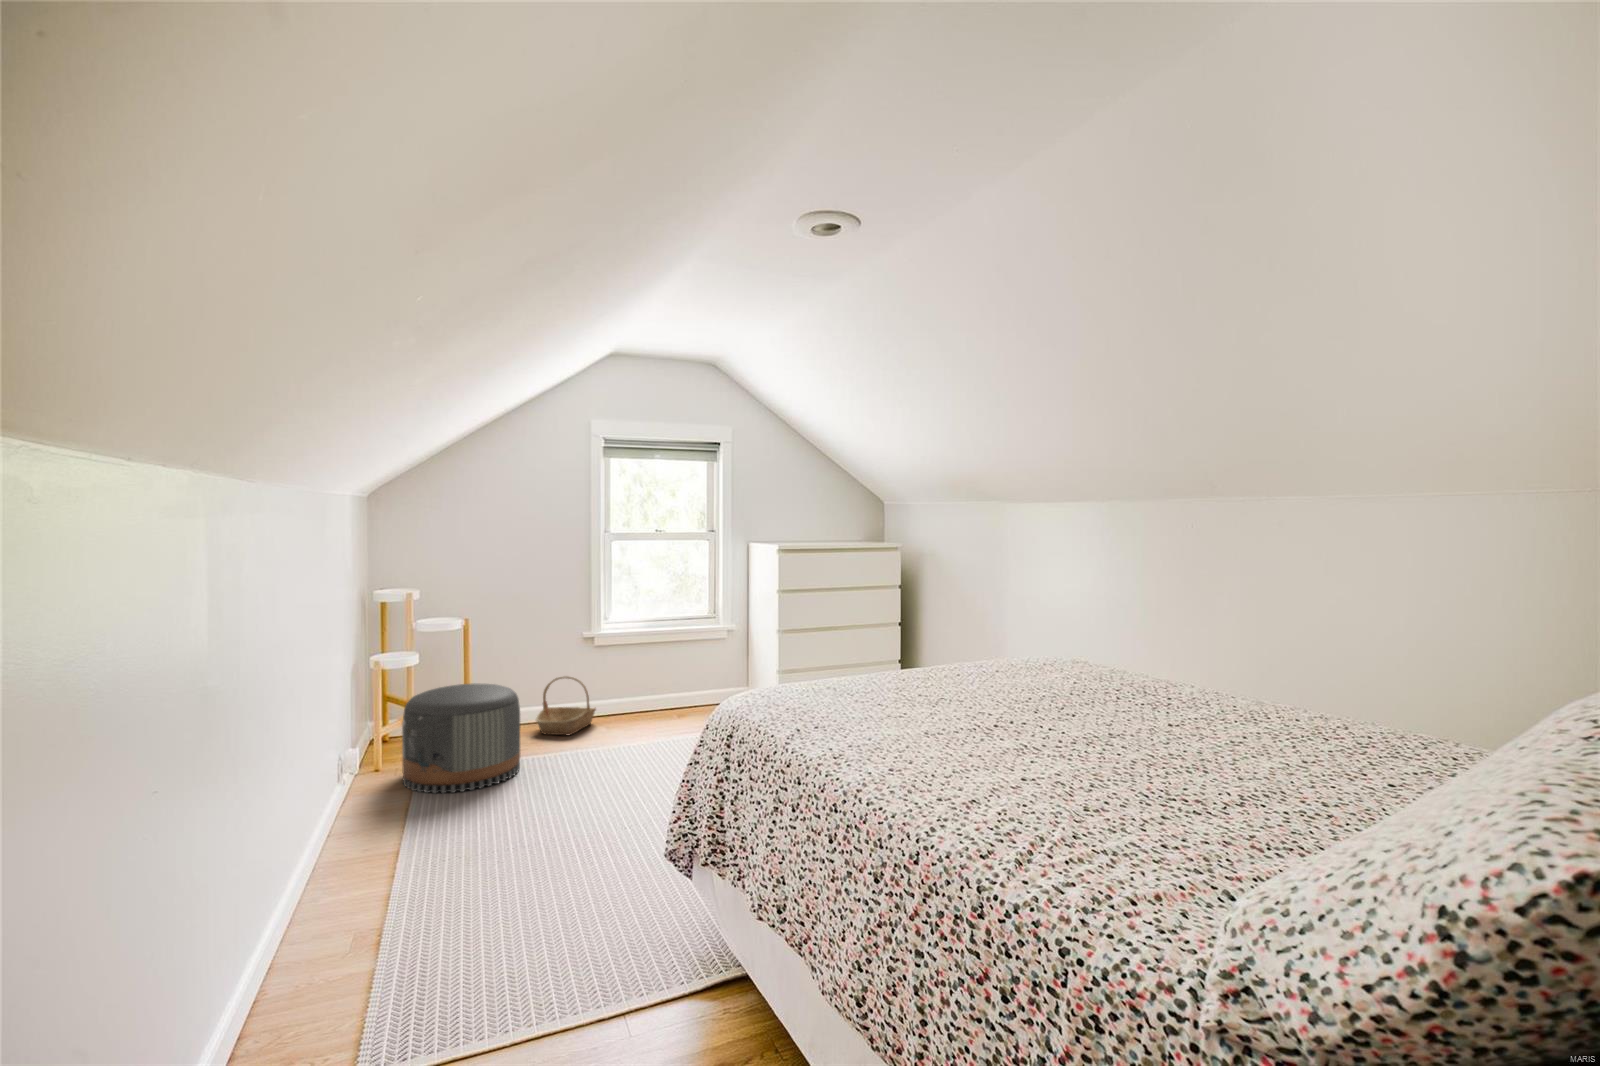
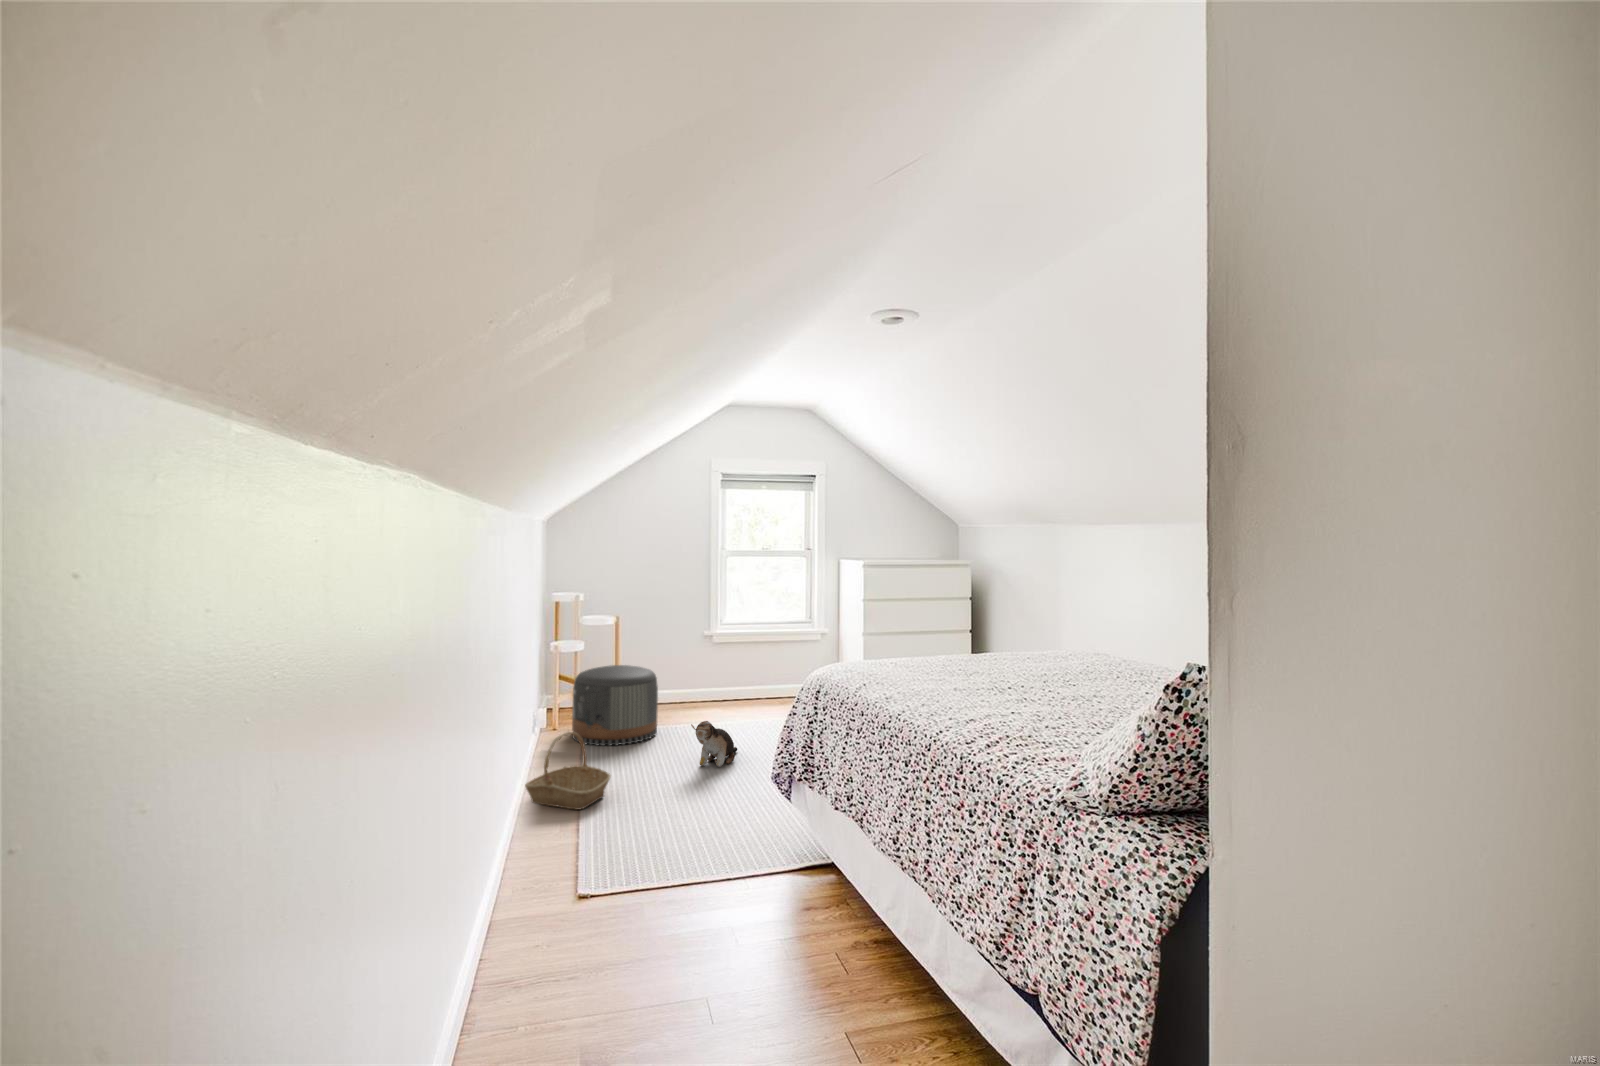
basket: present [536,676,596,736] -> present [525,732,610,809]
plush toy: none [560,759,624,817] -> present [691,721,737,767]

